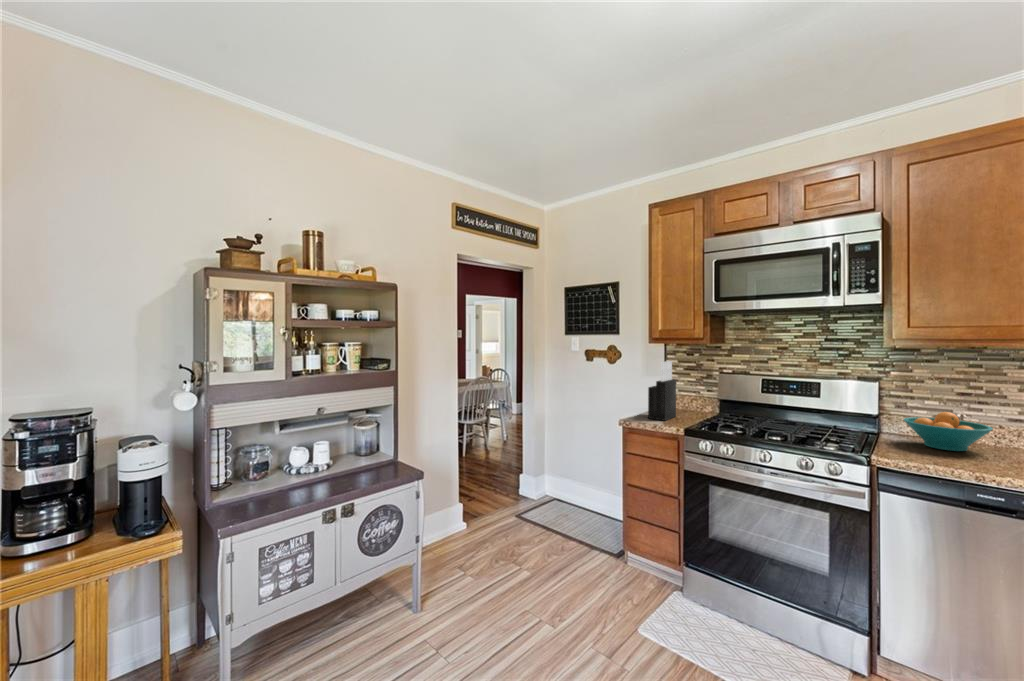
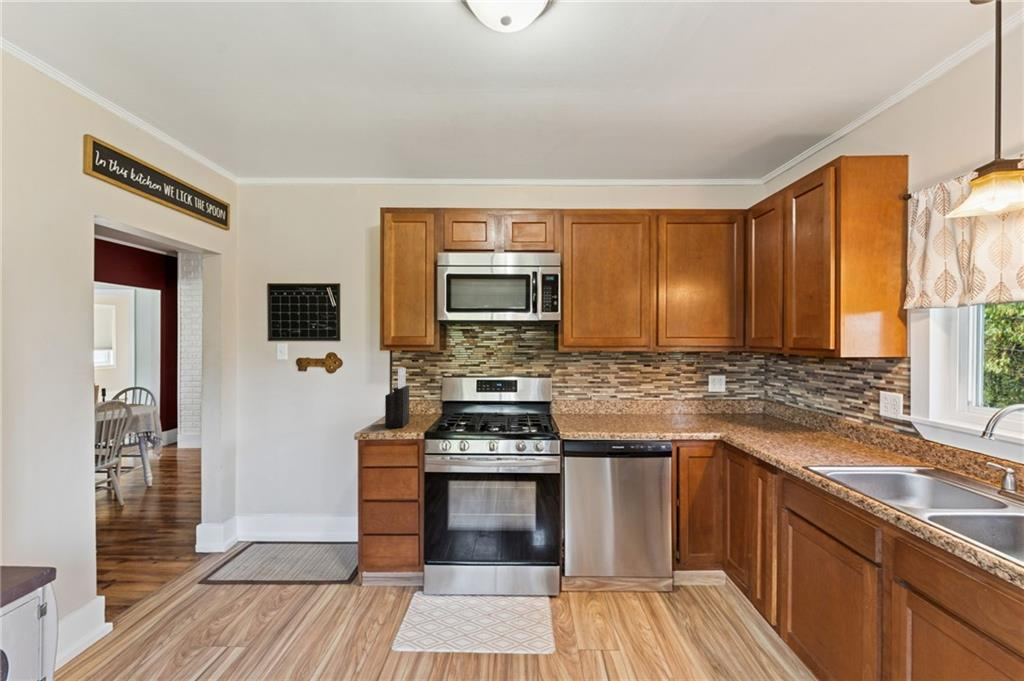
fruit bowl: present [903,412,993,451] -> none [570,396,613,422]

